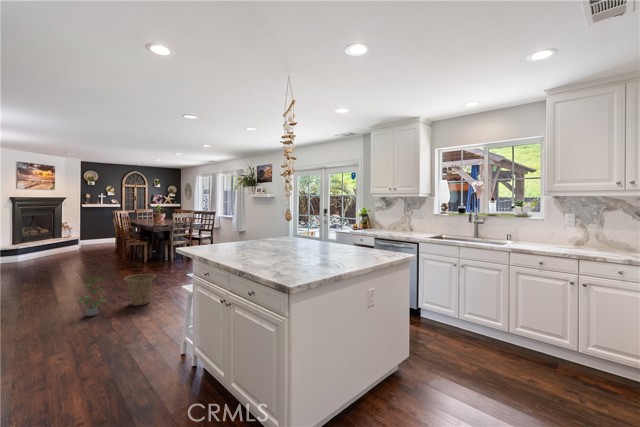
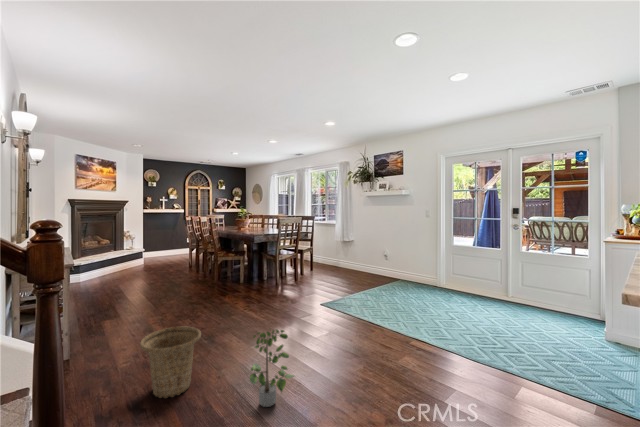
basket: present [124,274,156,306] -> present [140,327,201,398]

